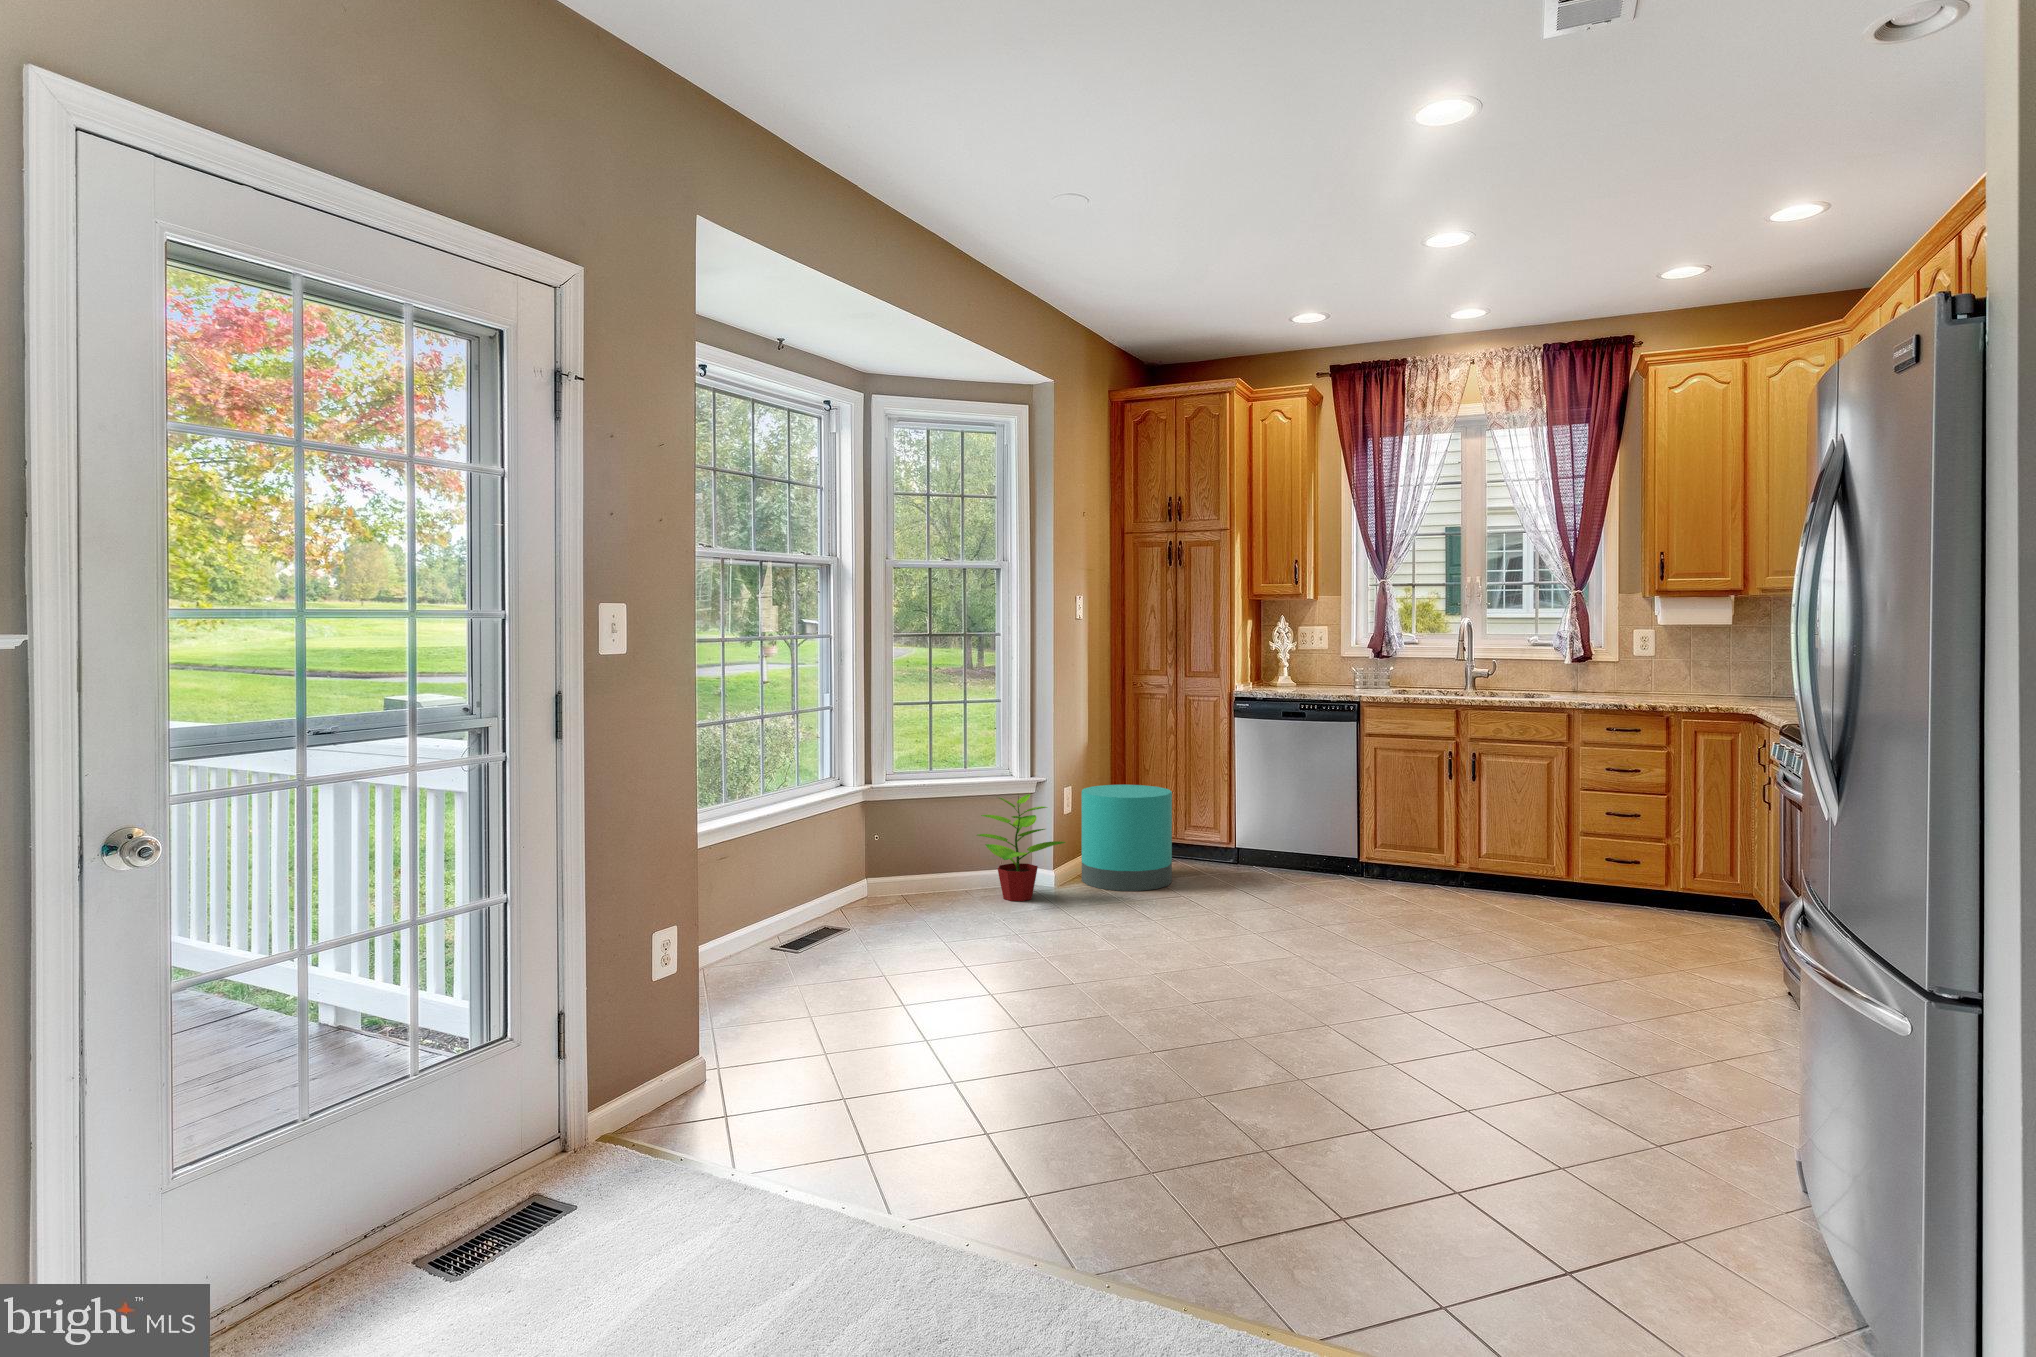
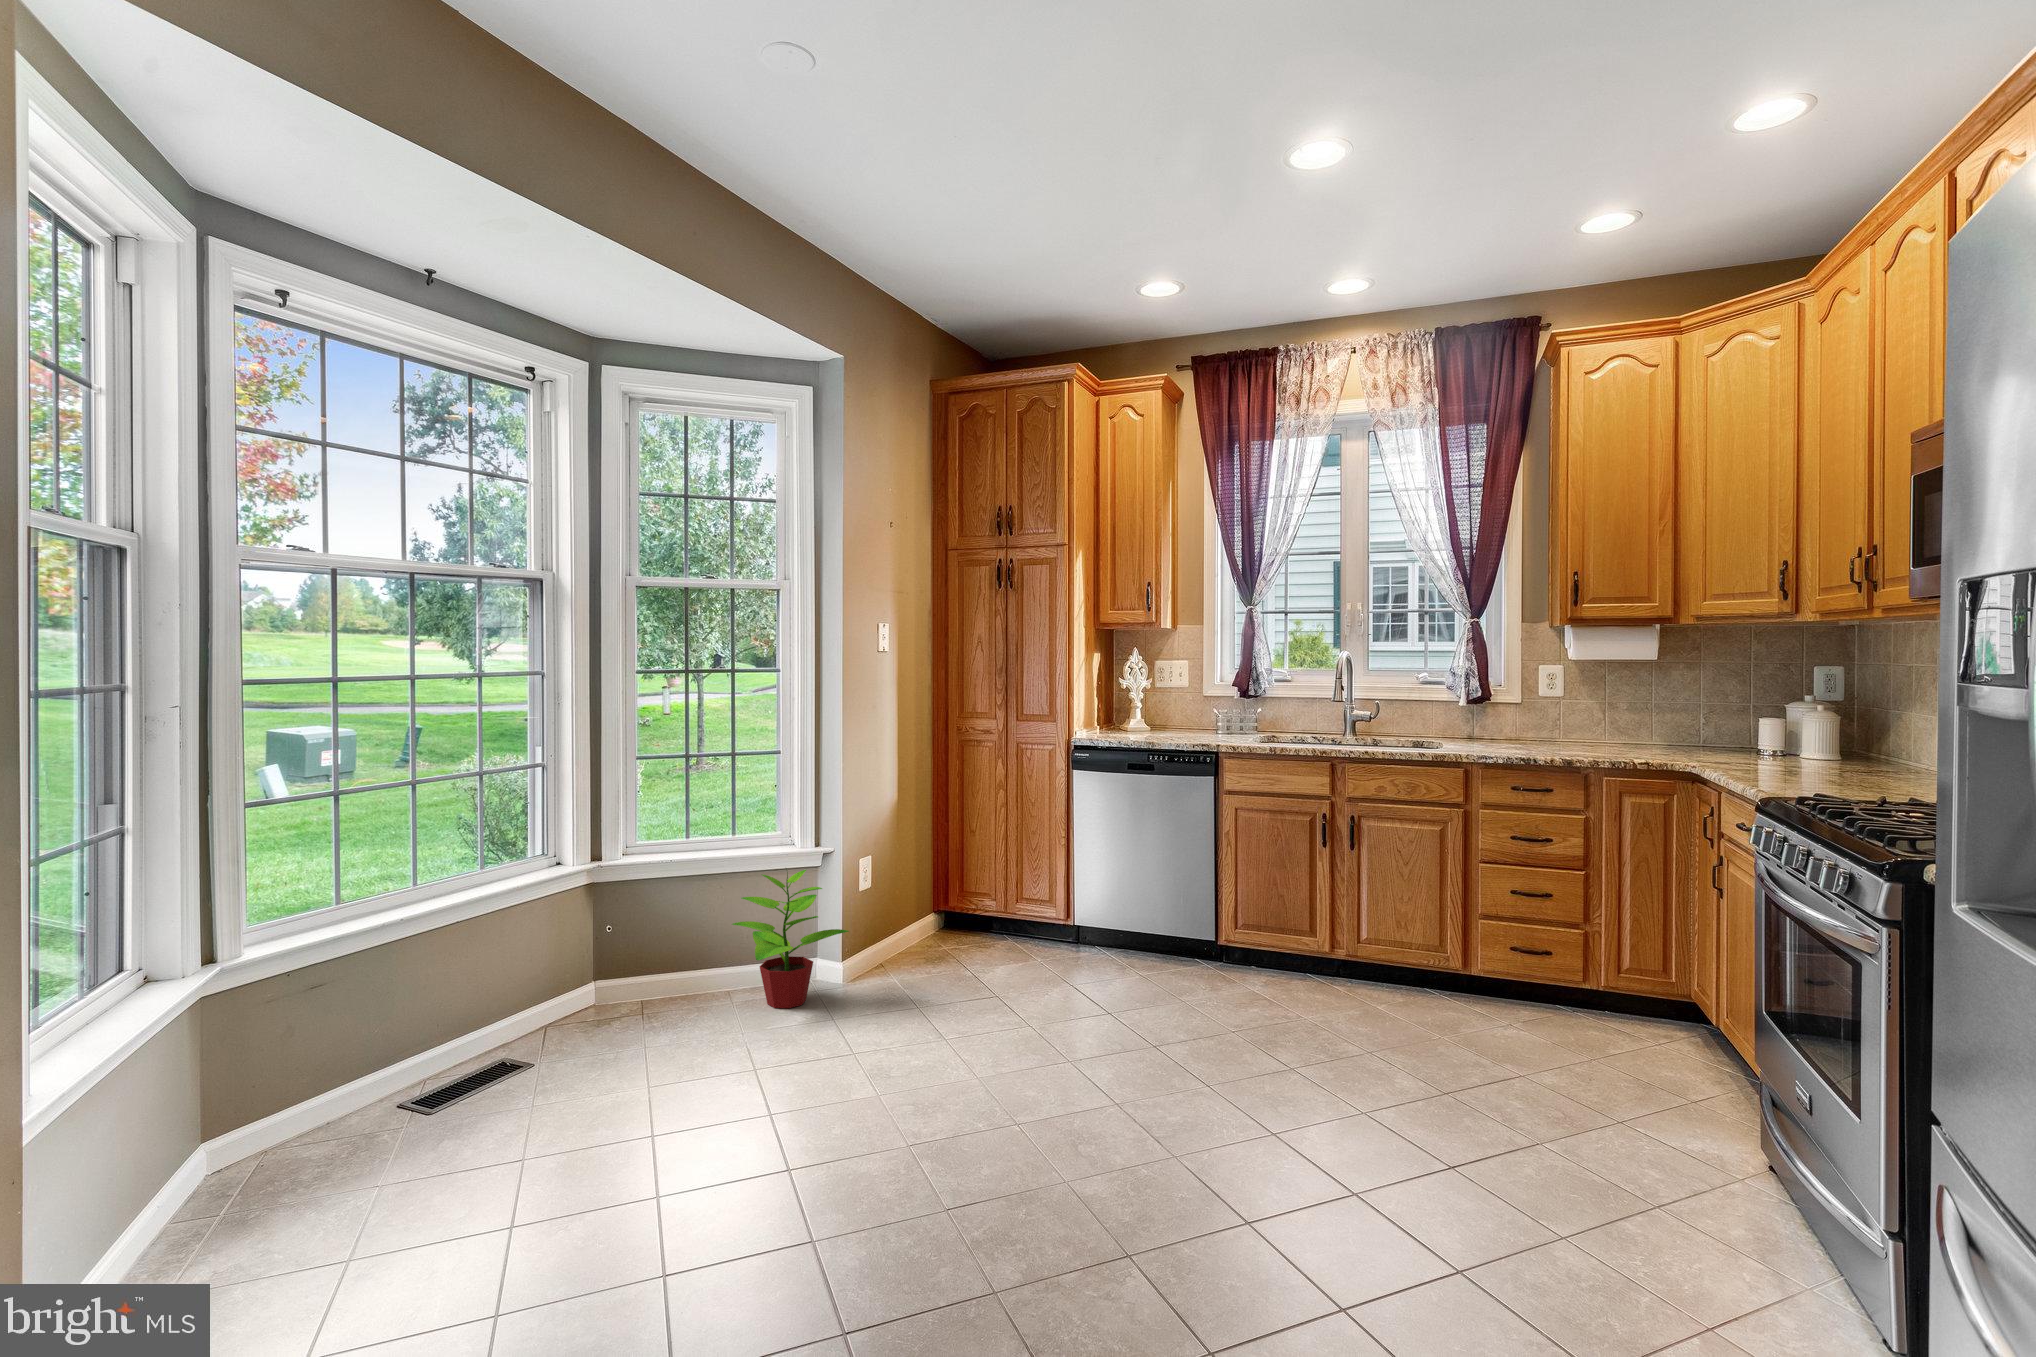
trash can: present [1081,785,1172,891] -> none [881,850,991,988]

